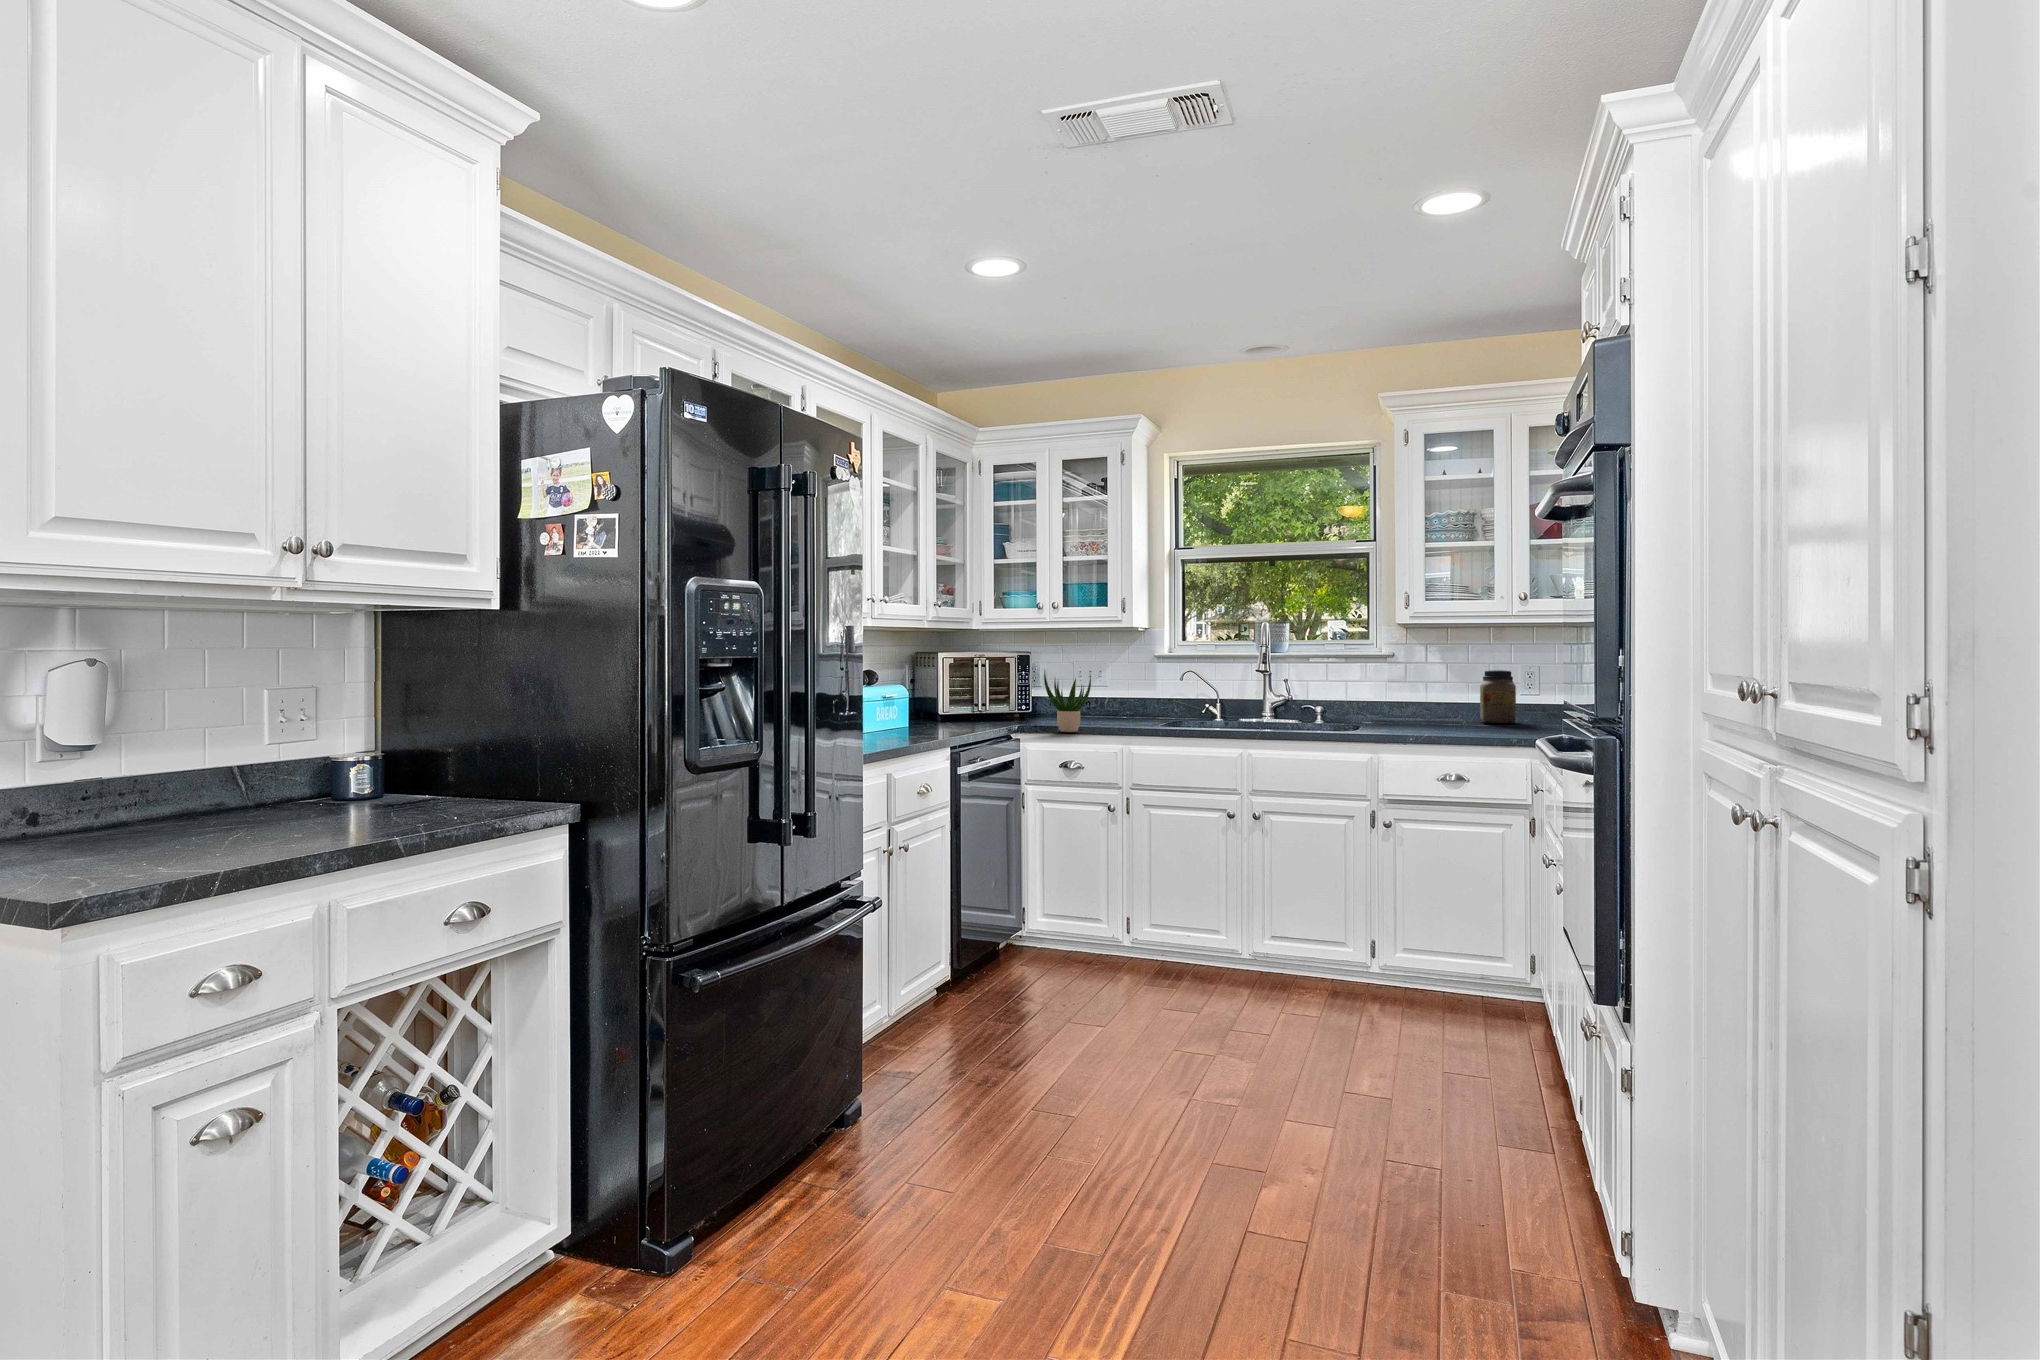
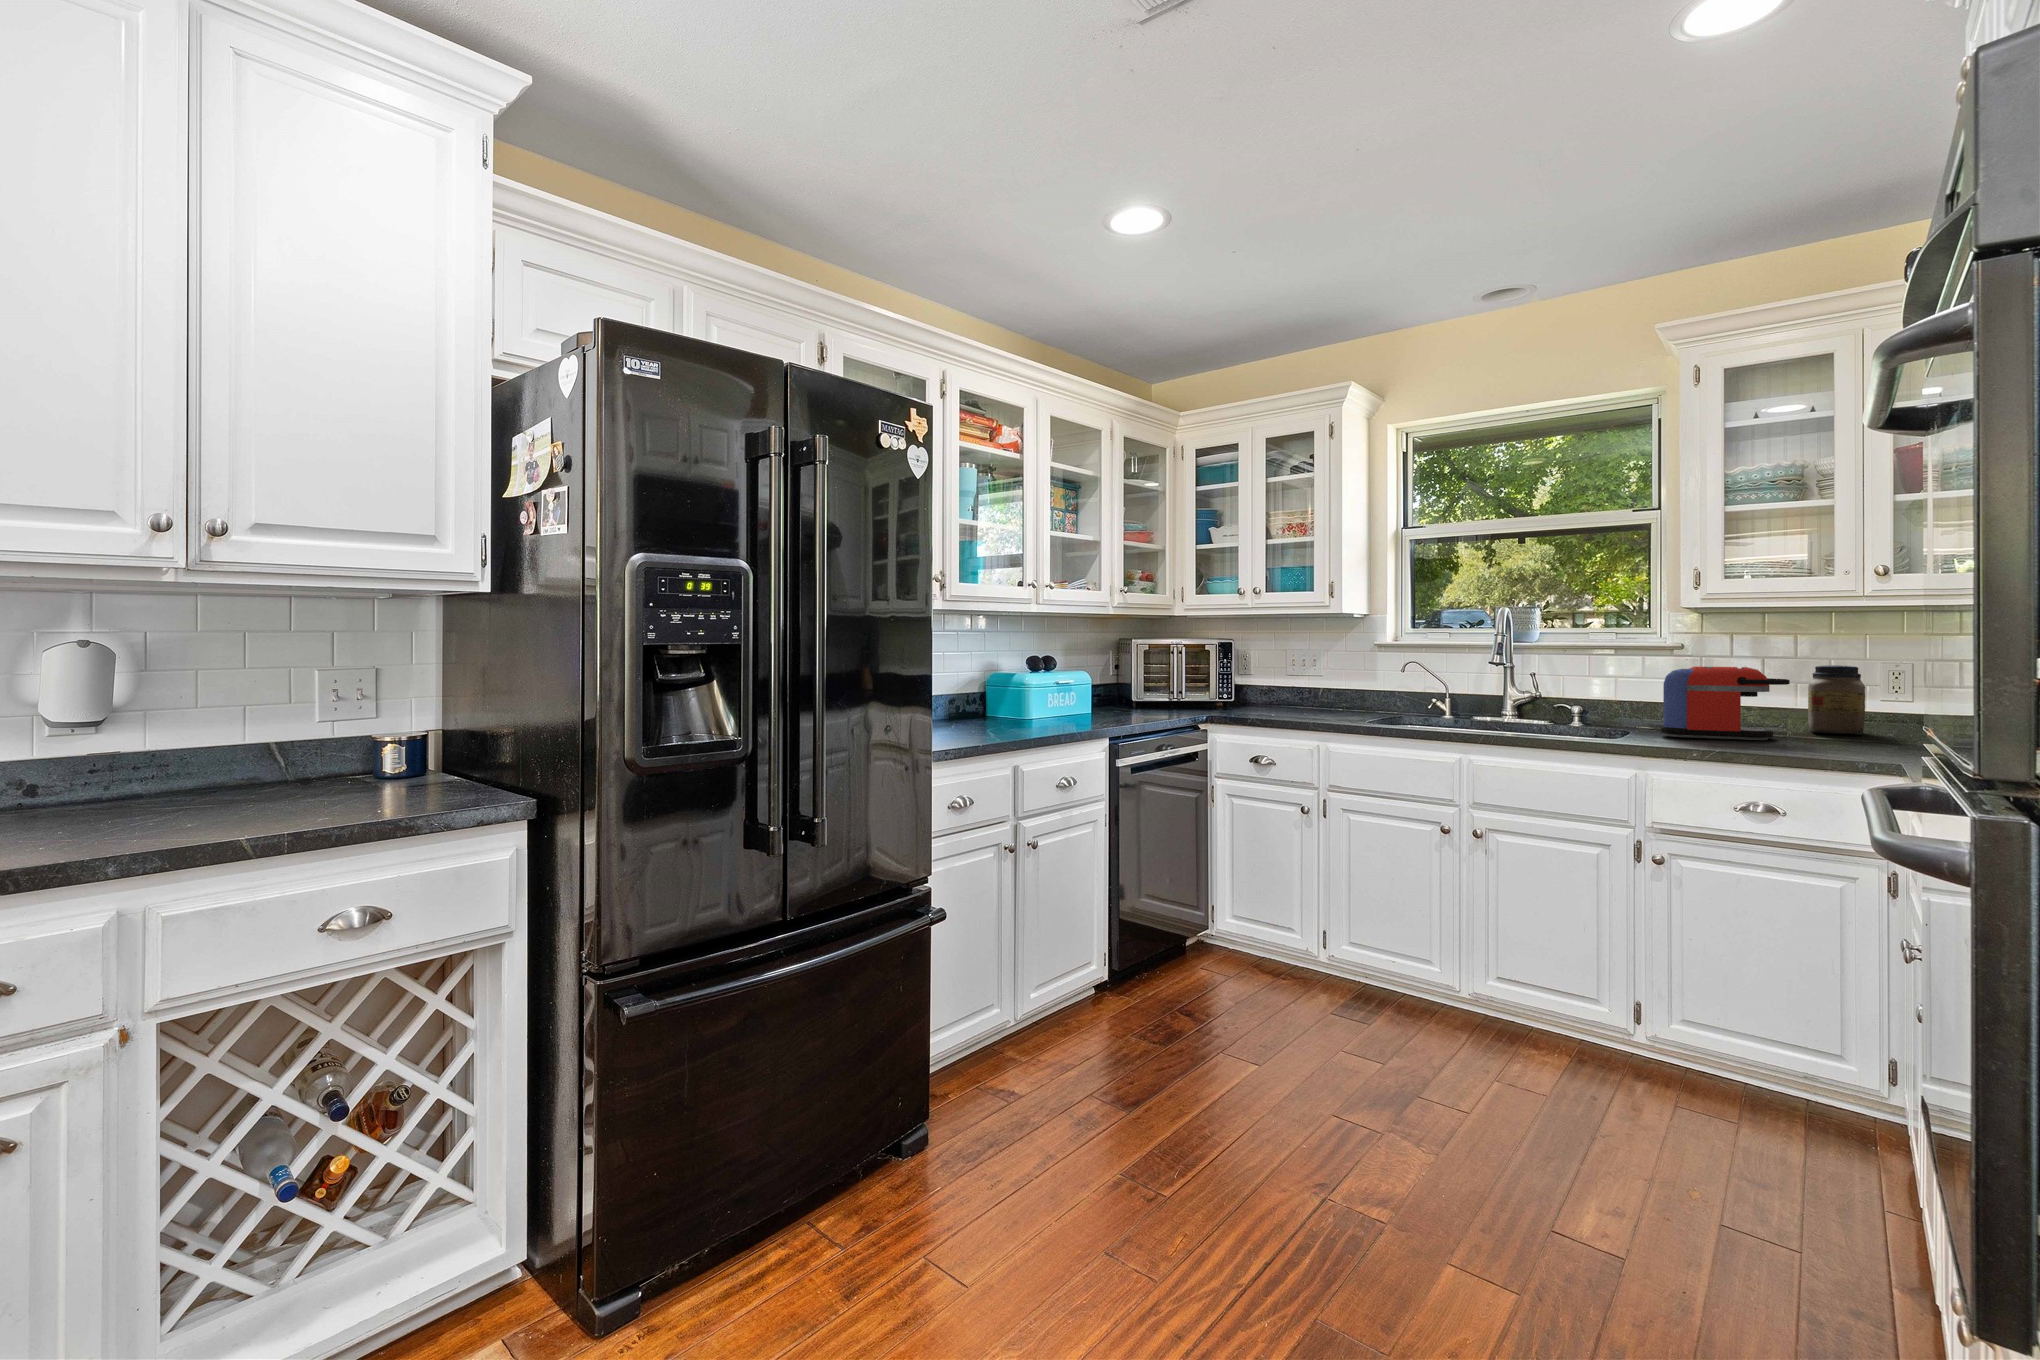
potted plant: present [1044,671,1091,732] -> none [1233,656,1285,725]
coffee maker: none [1386,672,1470,730] -> present [1661,666,1790,740]

